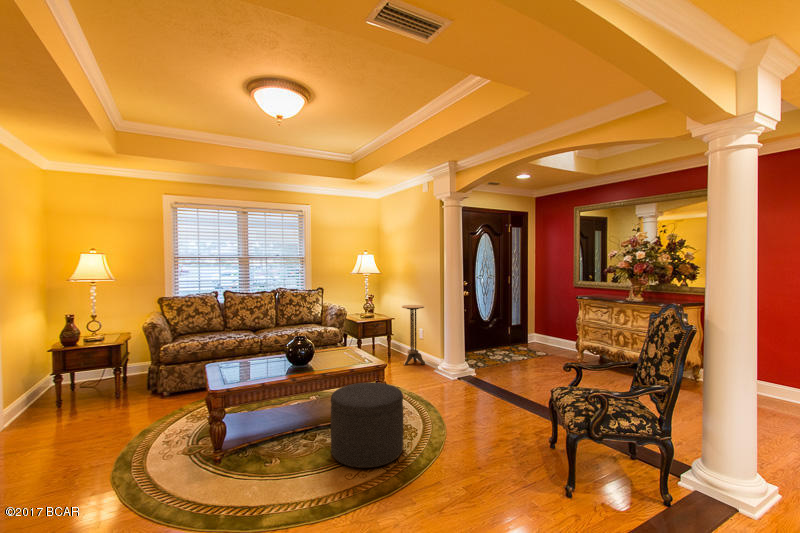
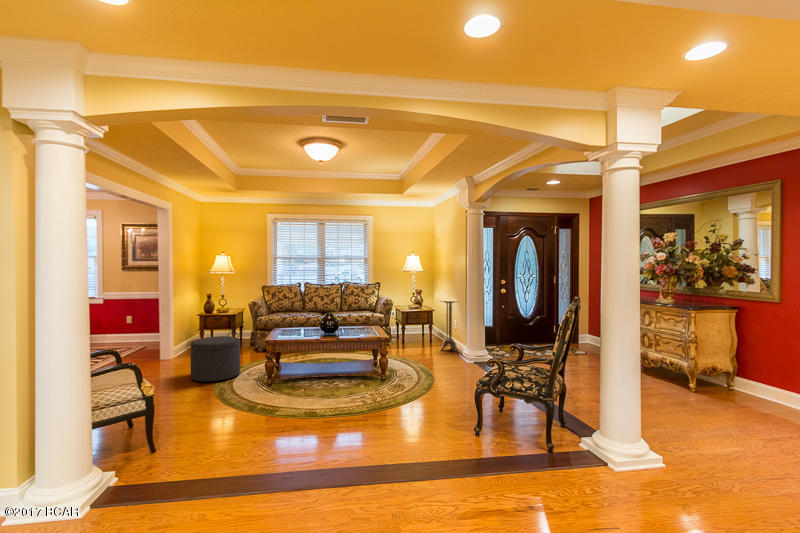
ottoman: present [331,382,404,468] -> present [190,336,240,382]

